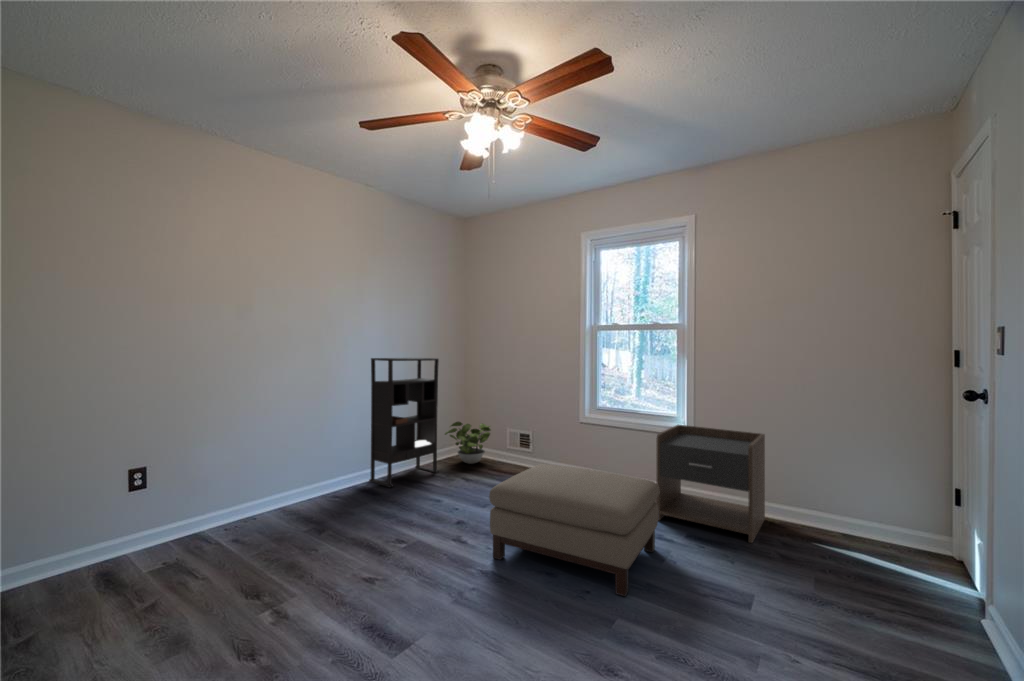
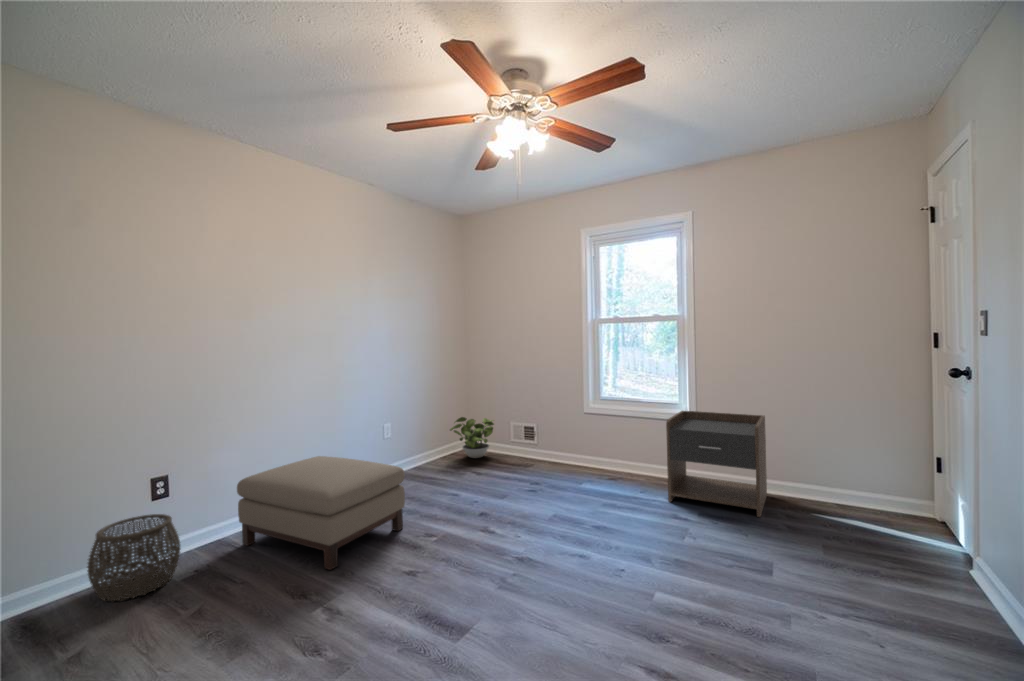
bookshelf: present [369,358,439,487] -> none [377,355,447,485]
ottoman: present [489,464,659,596] -> present [237,456,405,570]
woven basket: none [54,505,150,591] -> present [87,514,181,601]

